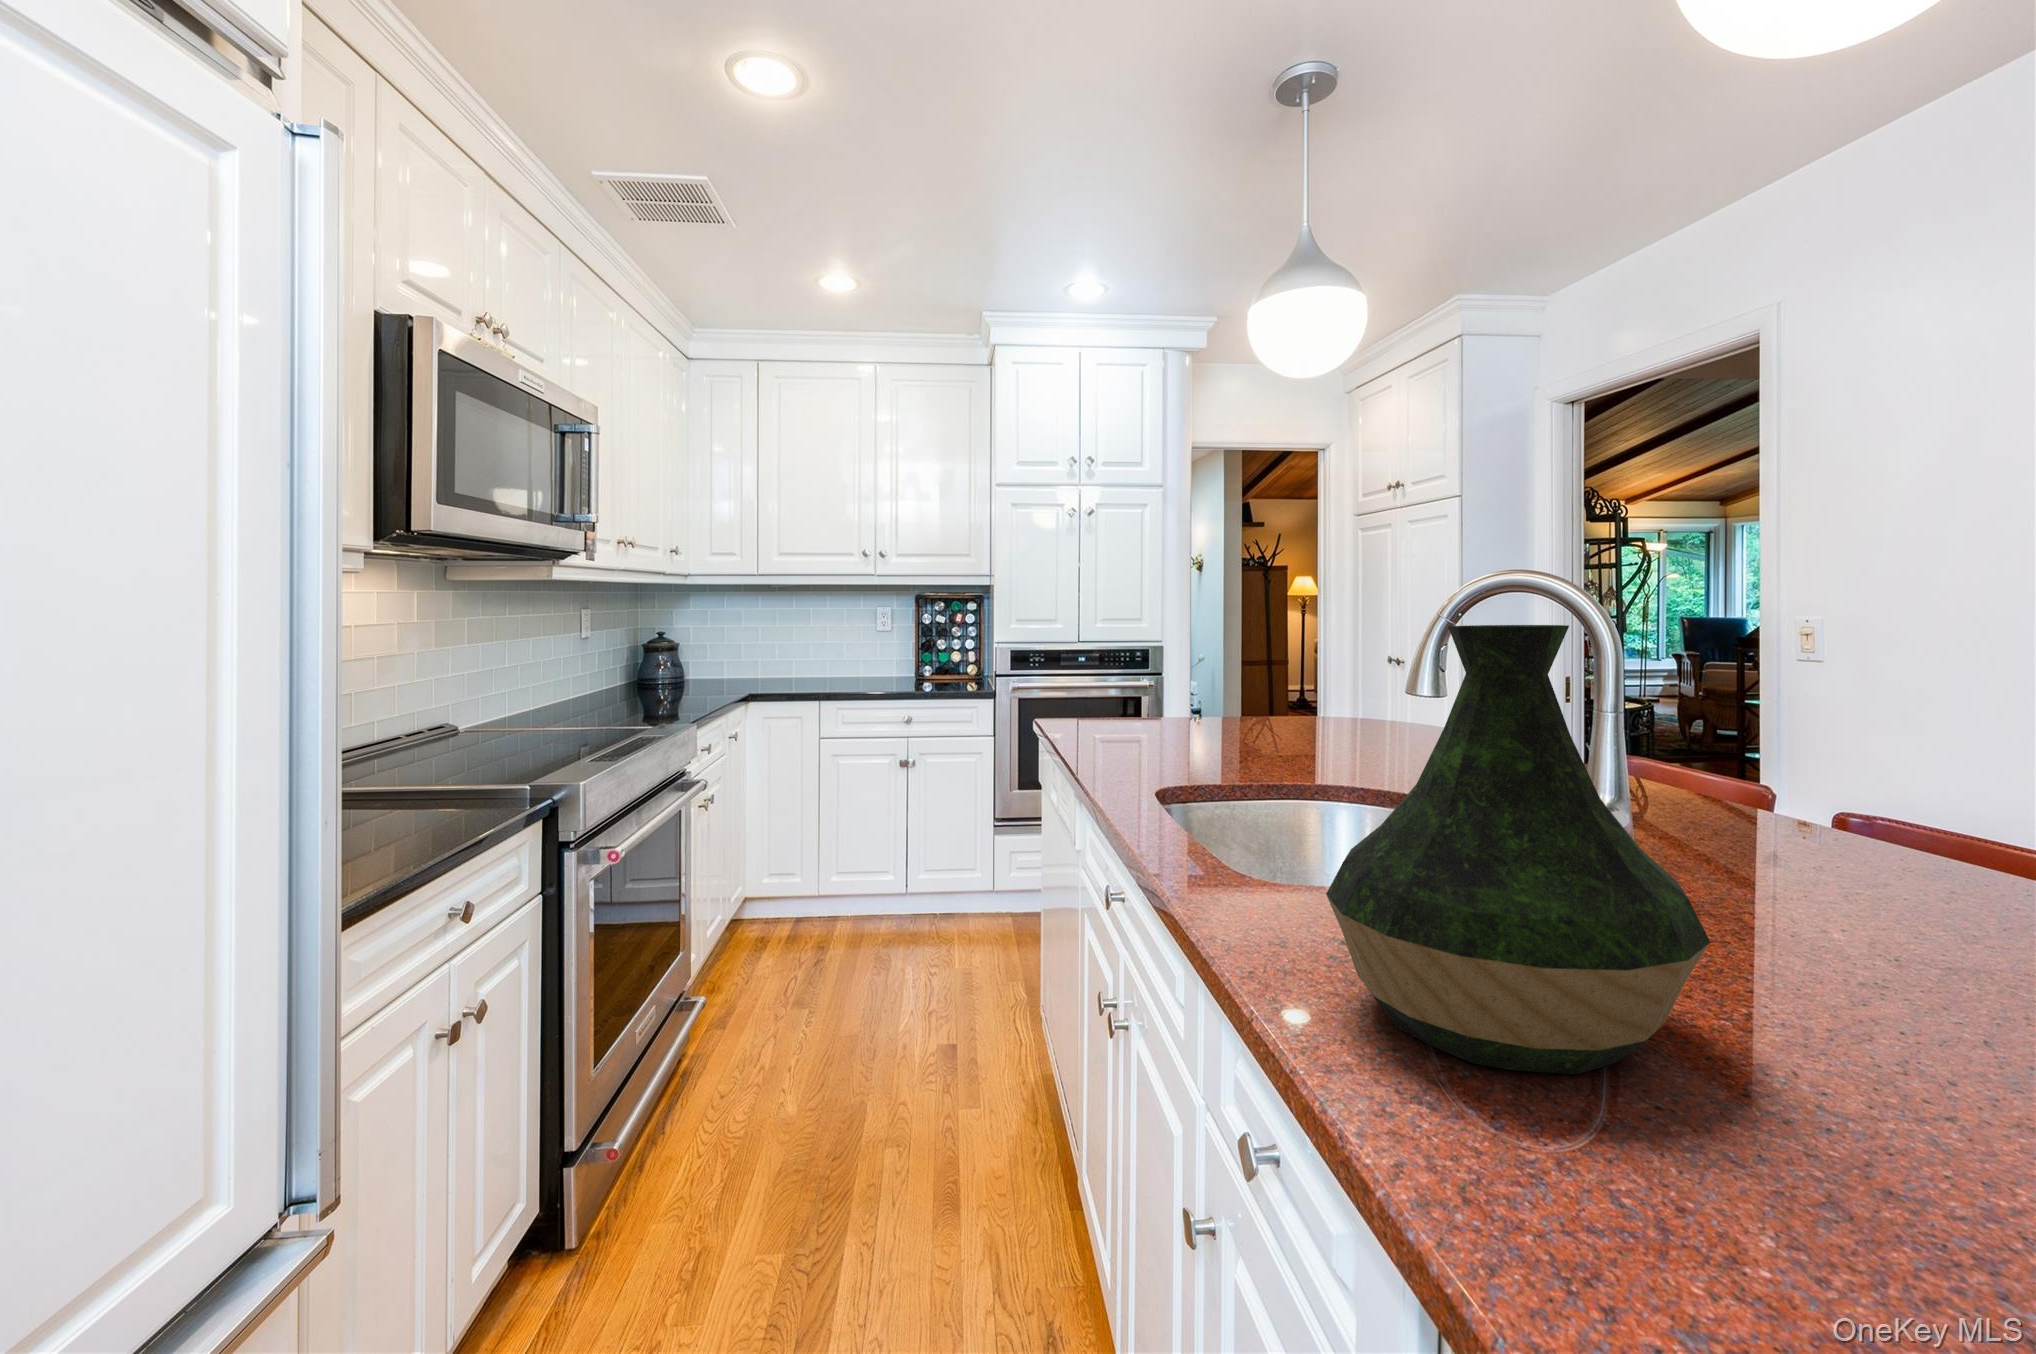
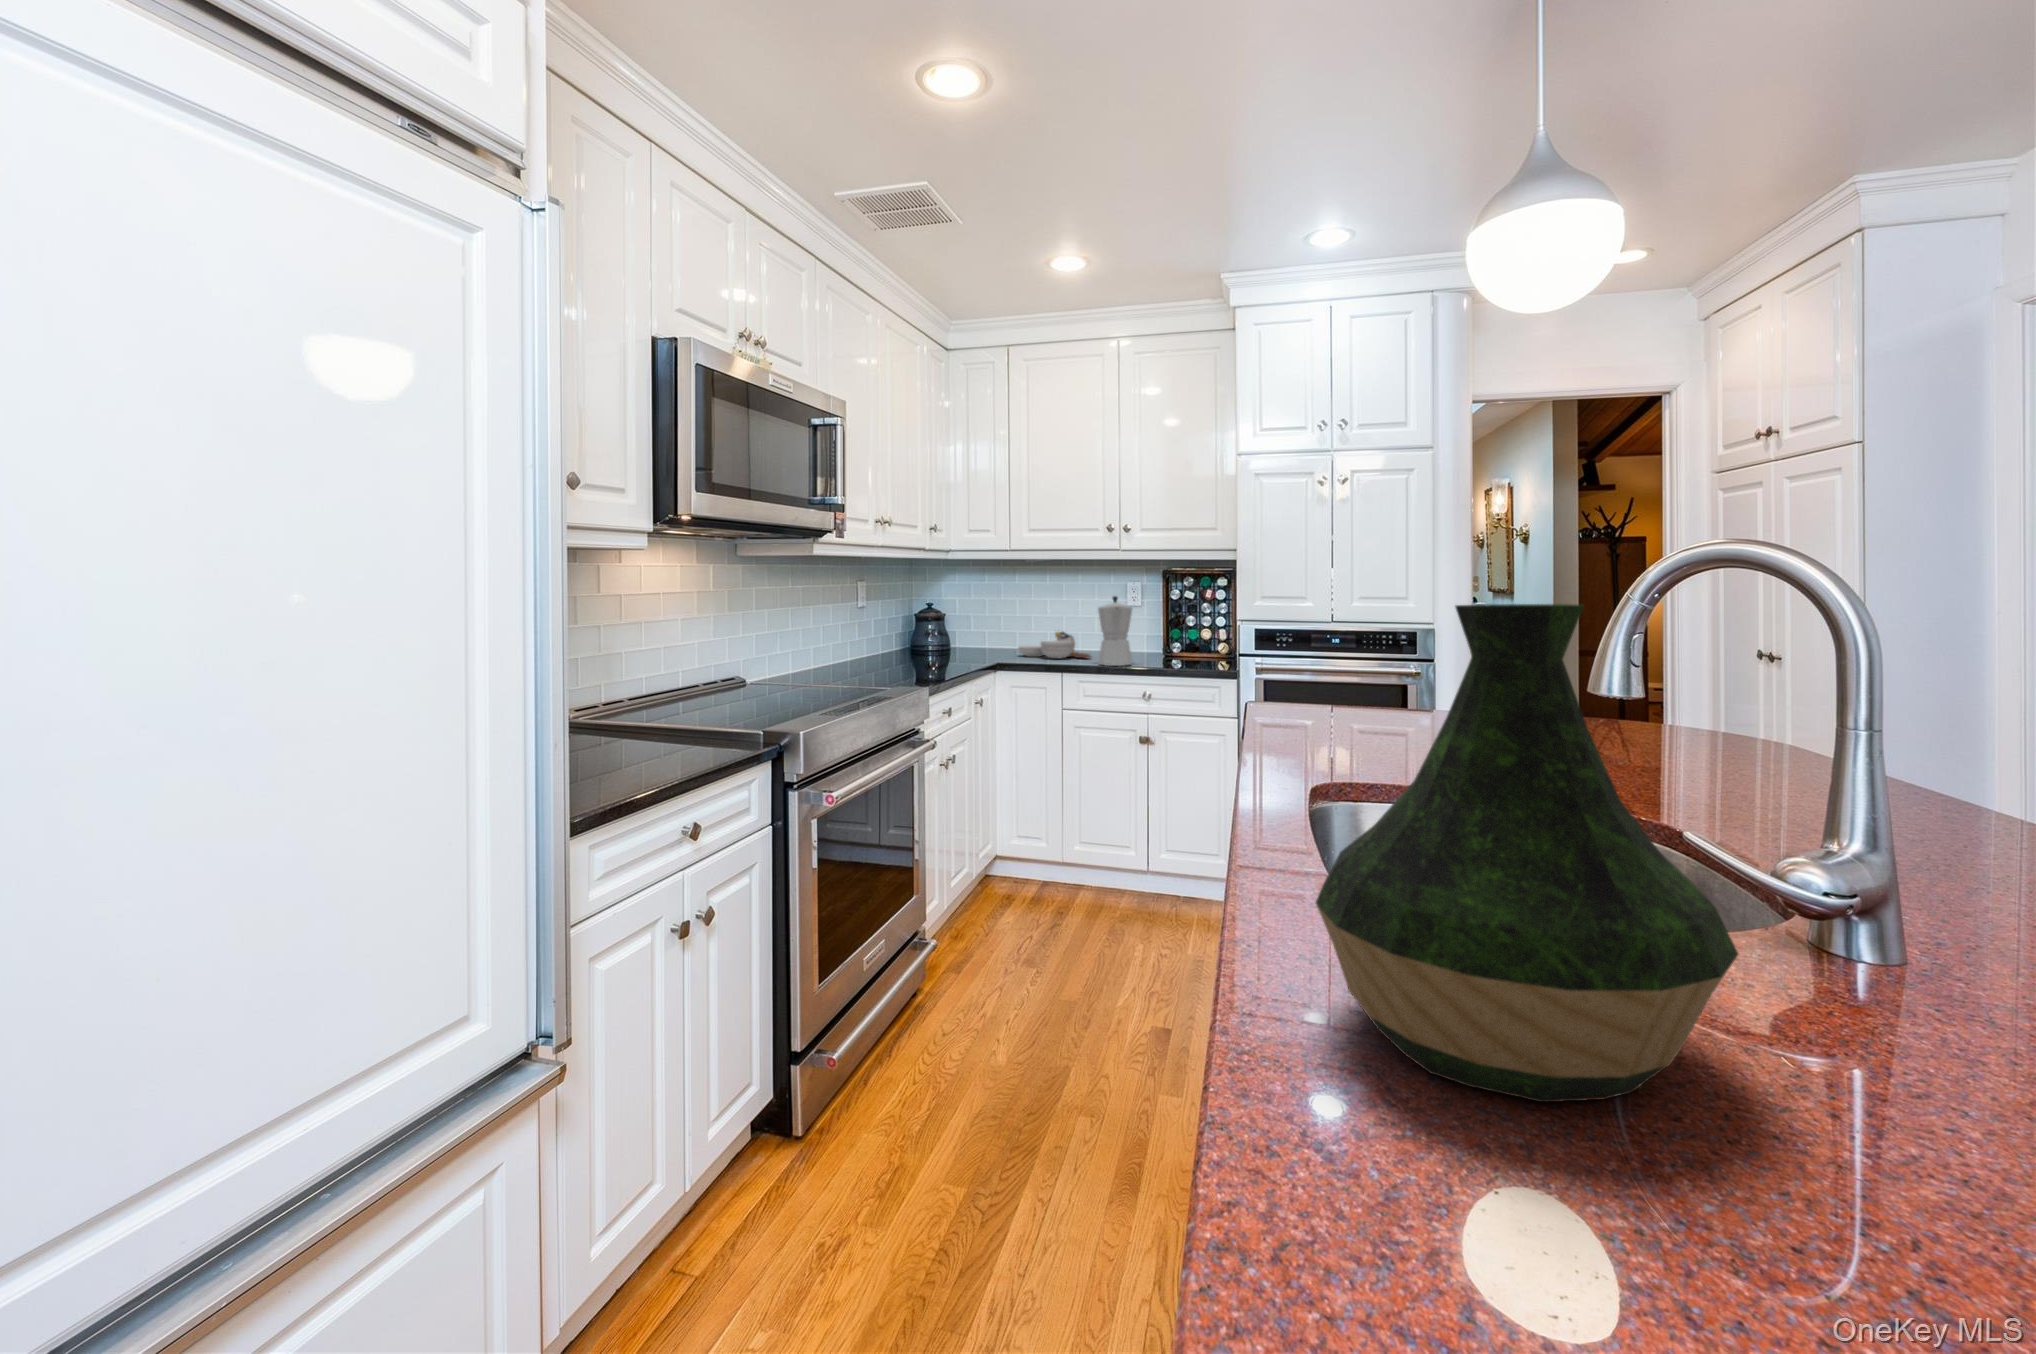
moka pot: none [851,621,887,692] -> present [1098,596,1132,666]
cutting board: none [762,655,842,686] -> present [1018,631,1091,659]

